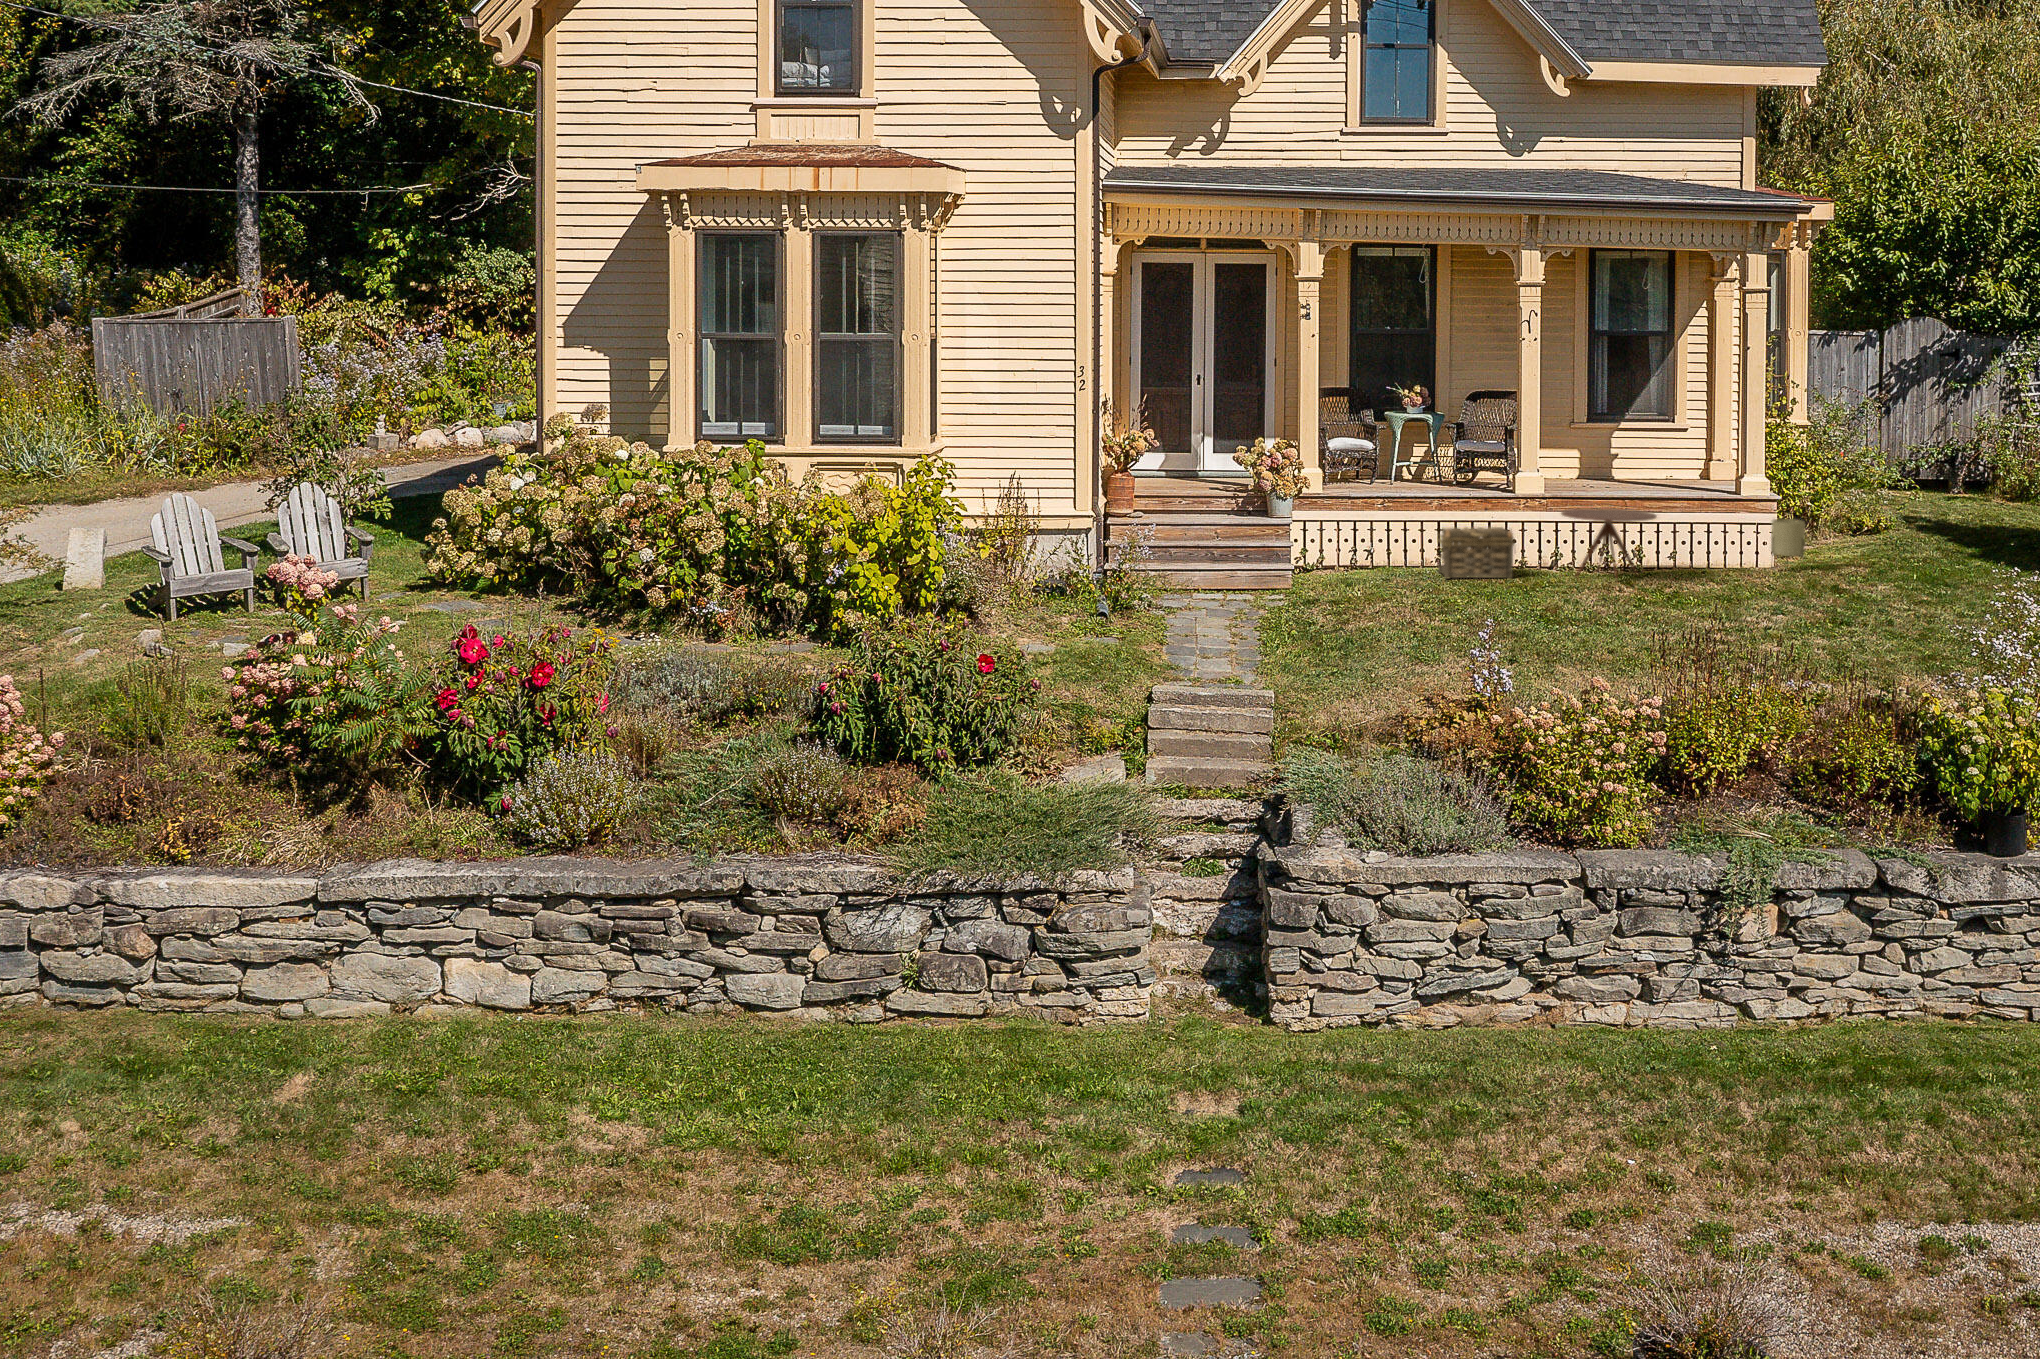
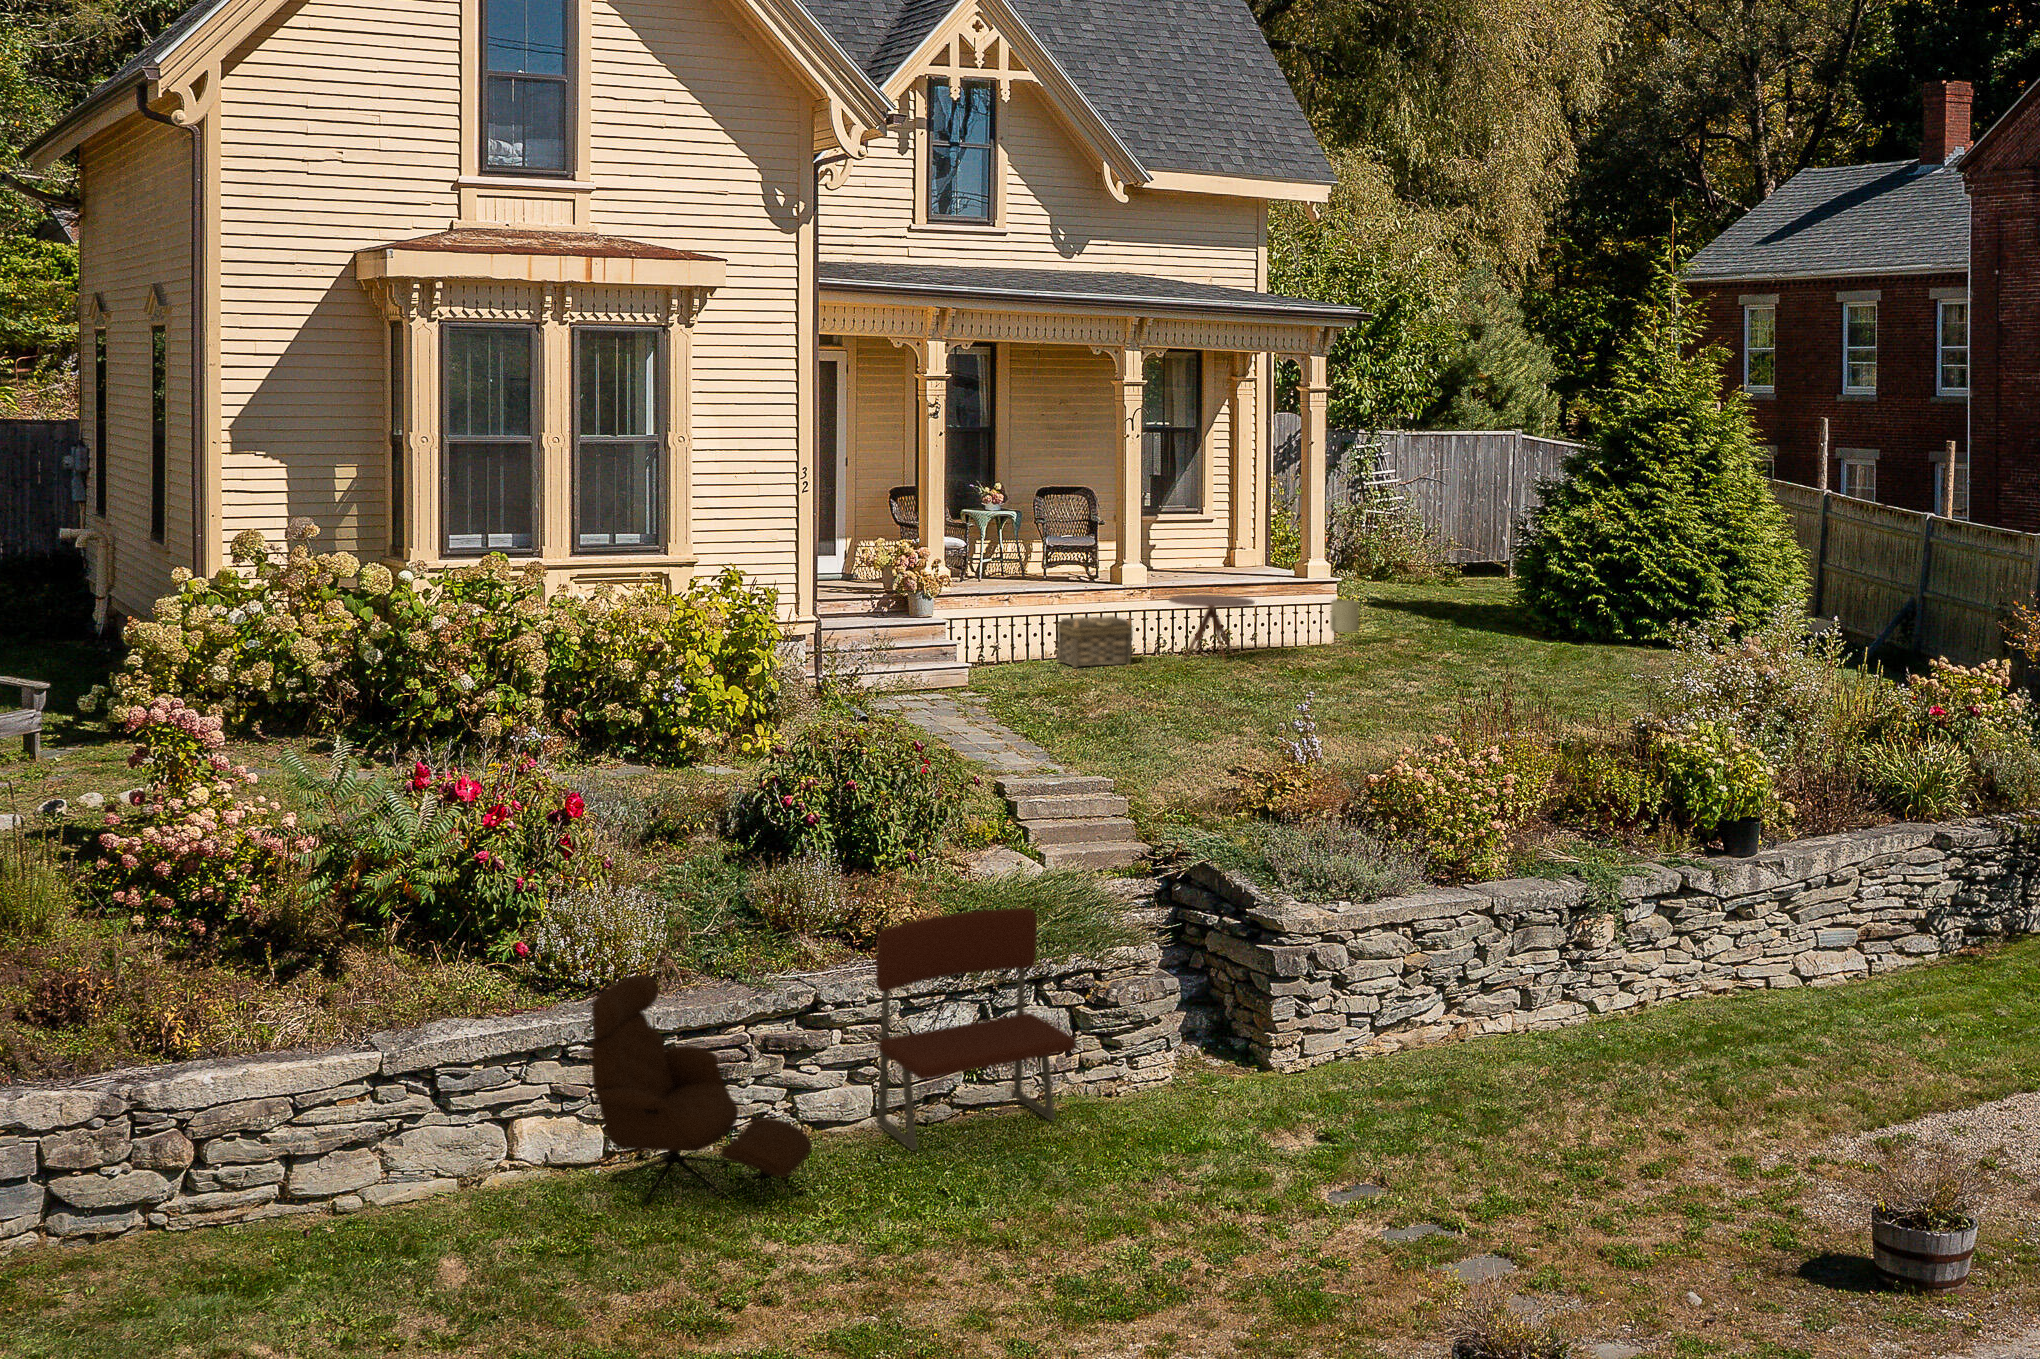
bench: none [781,813,972,1049] -> present [876,908,1076,1151]
lounge chair: none [475,838,672,1080] -> present [591,975,812,1208]

